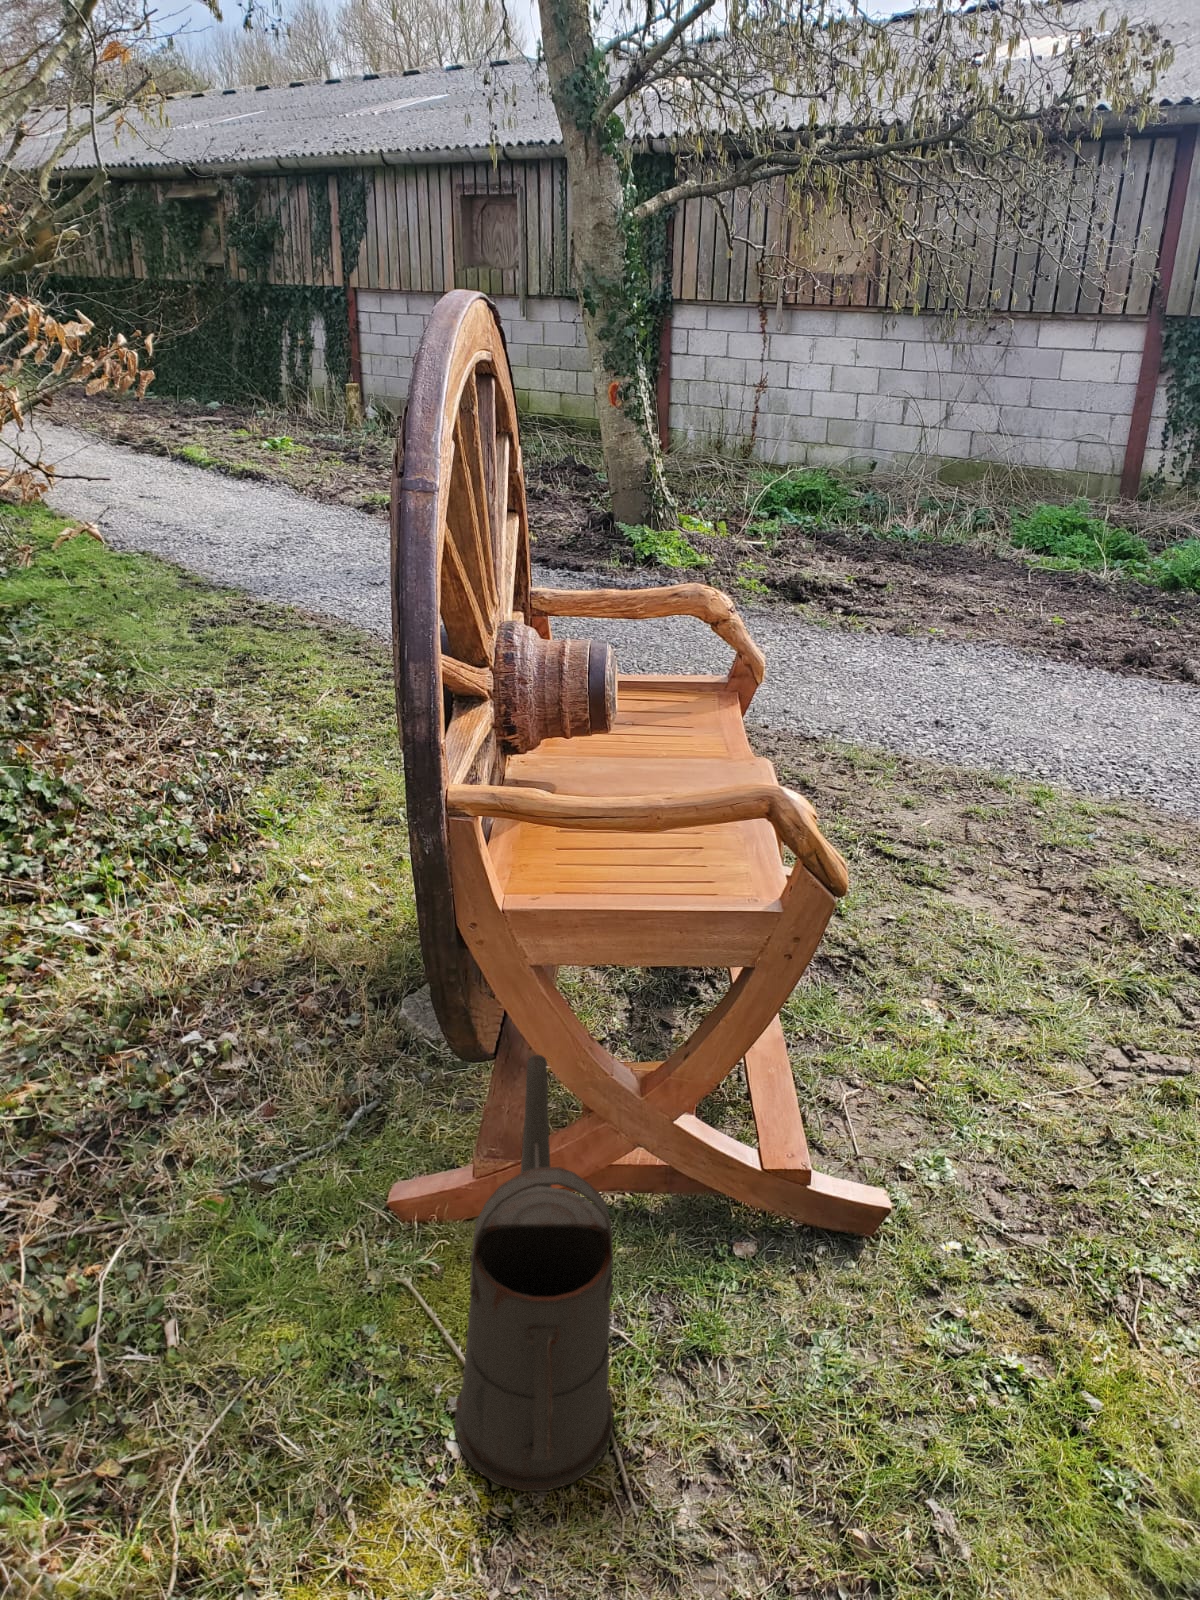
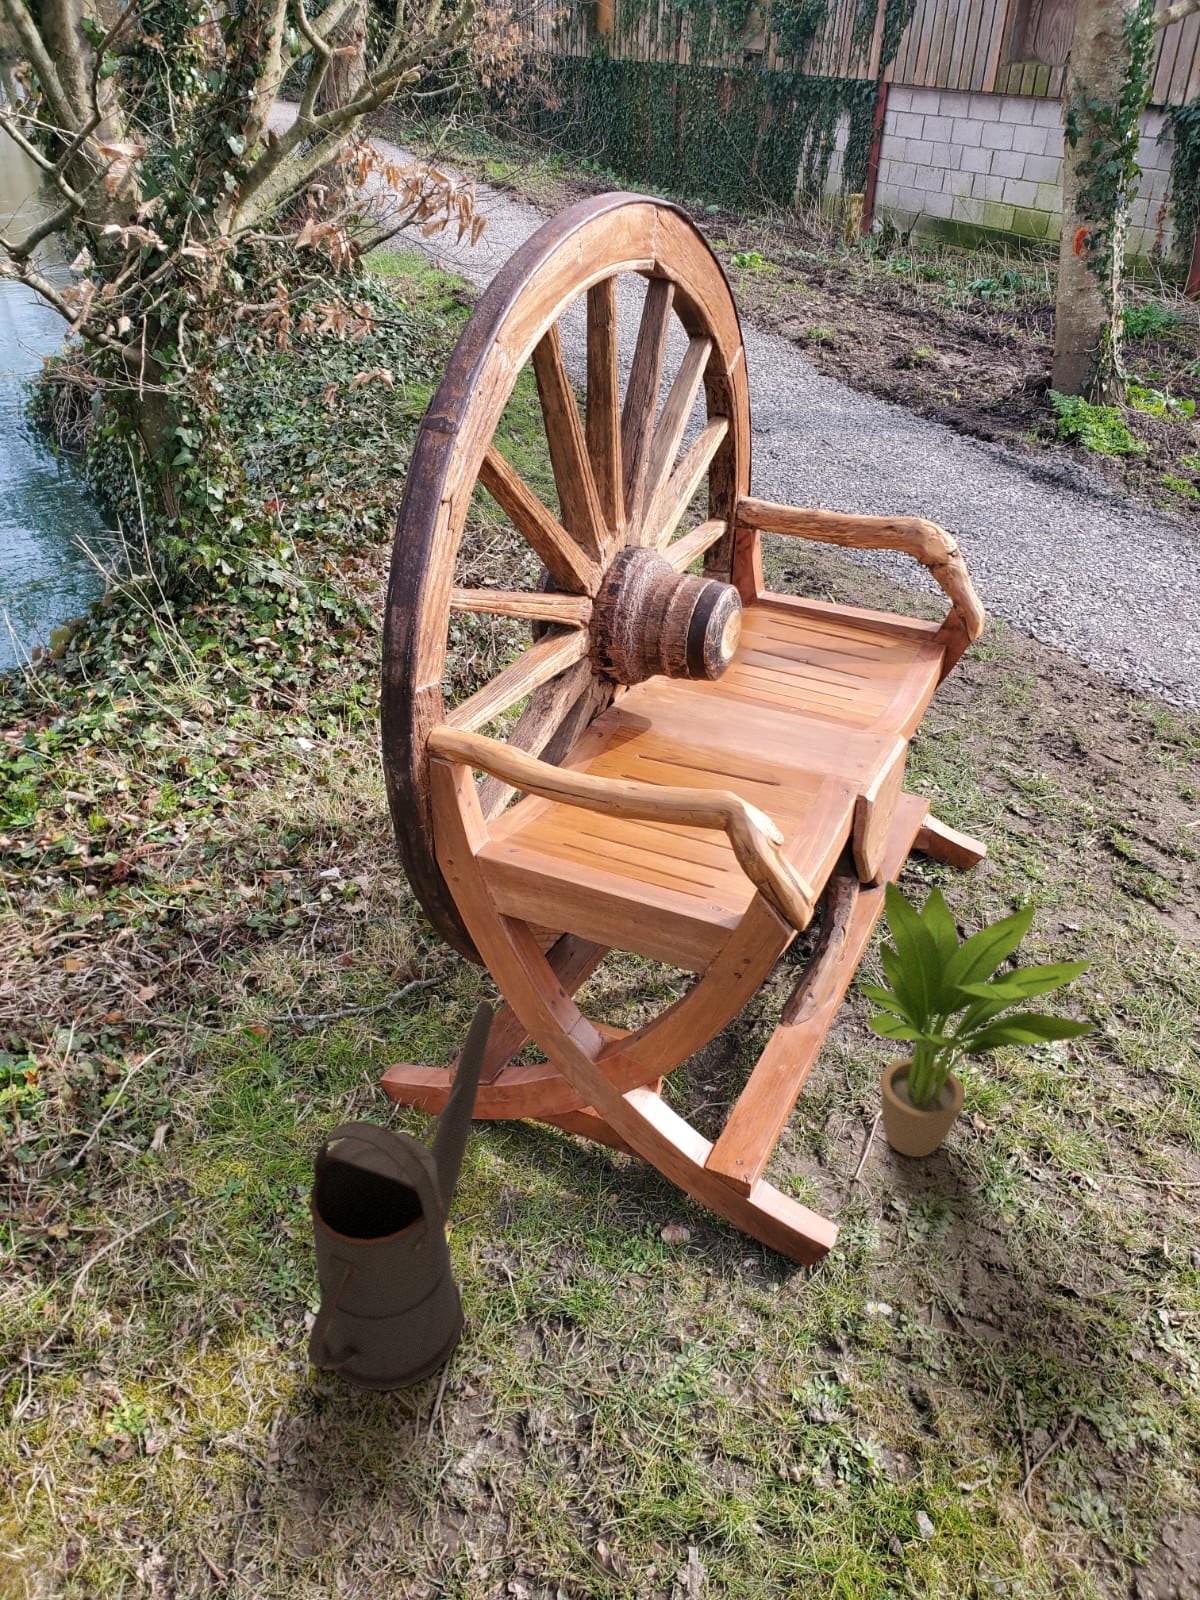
potted plant: none [827,865,1039,1125] -> present [859,881,1096,1157]

